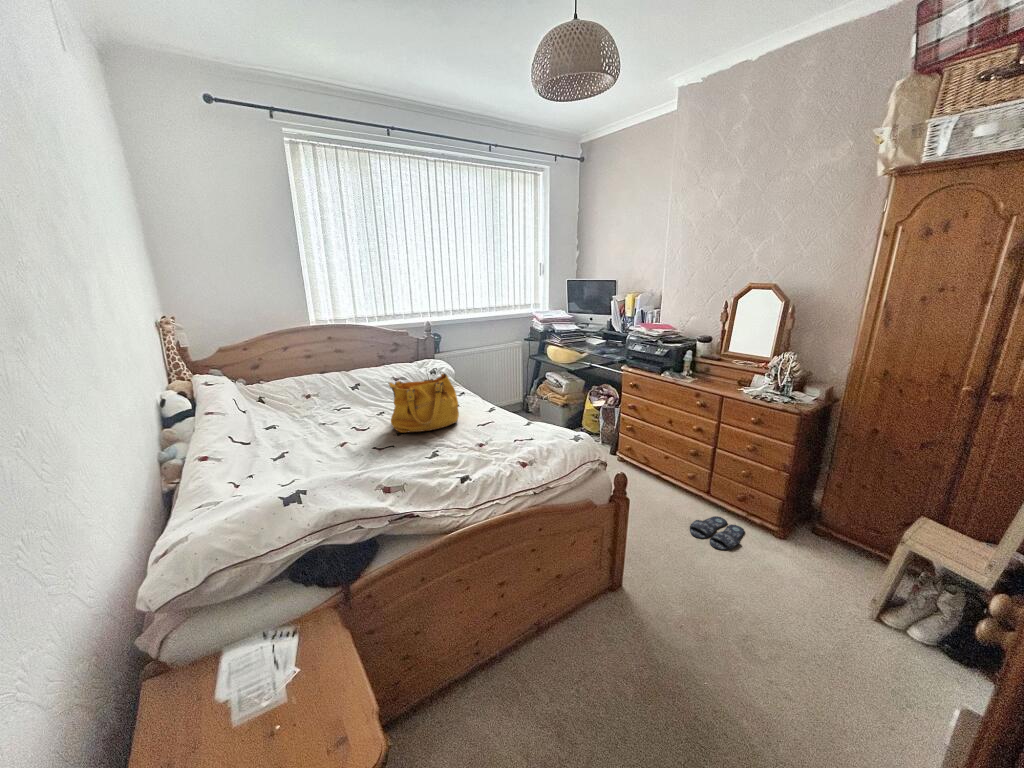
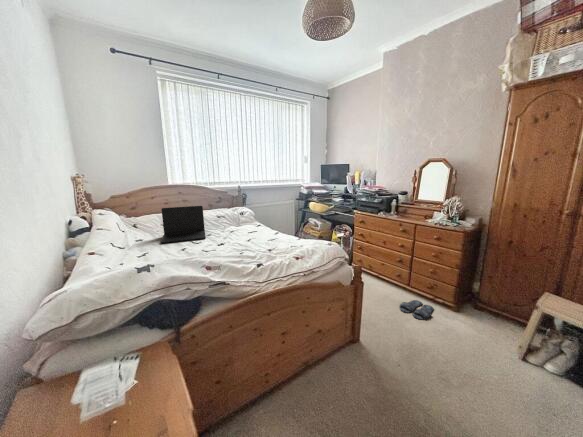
laptop: none [304,365,377,430] -> present [161,206,206,243]
handbag: present [389,372,459,433] -> none [213,207,256,244]

